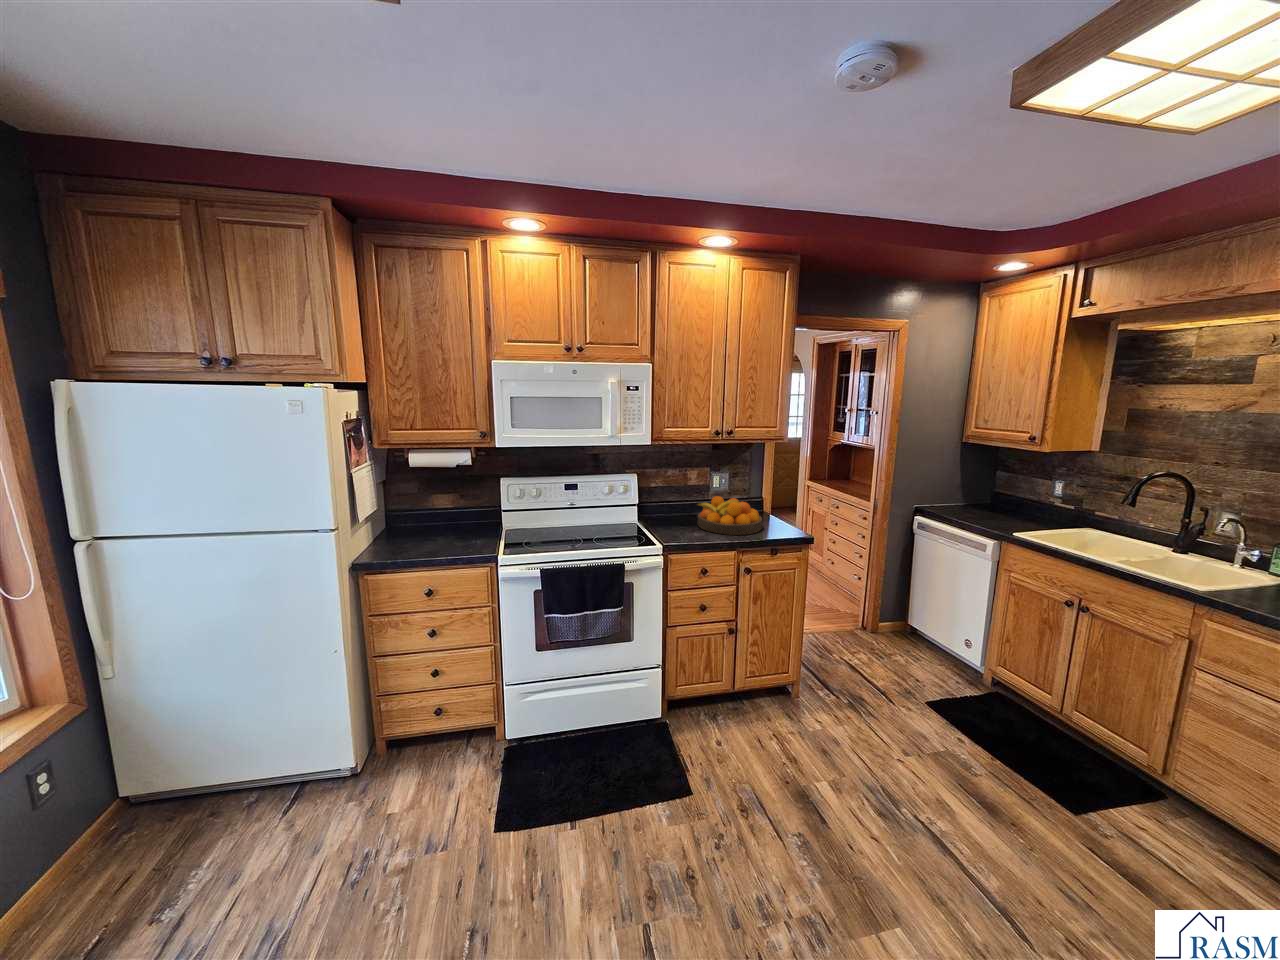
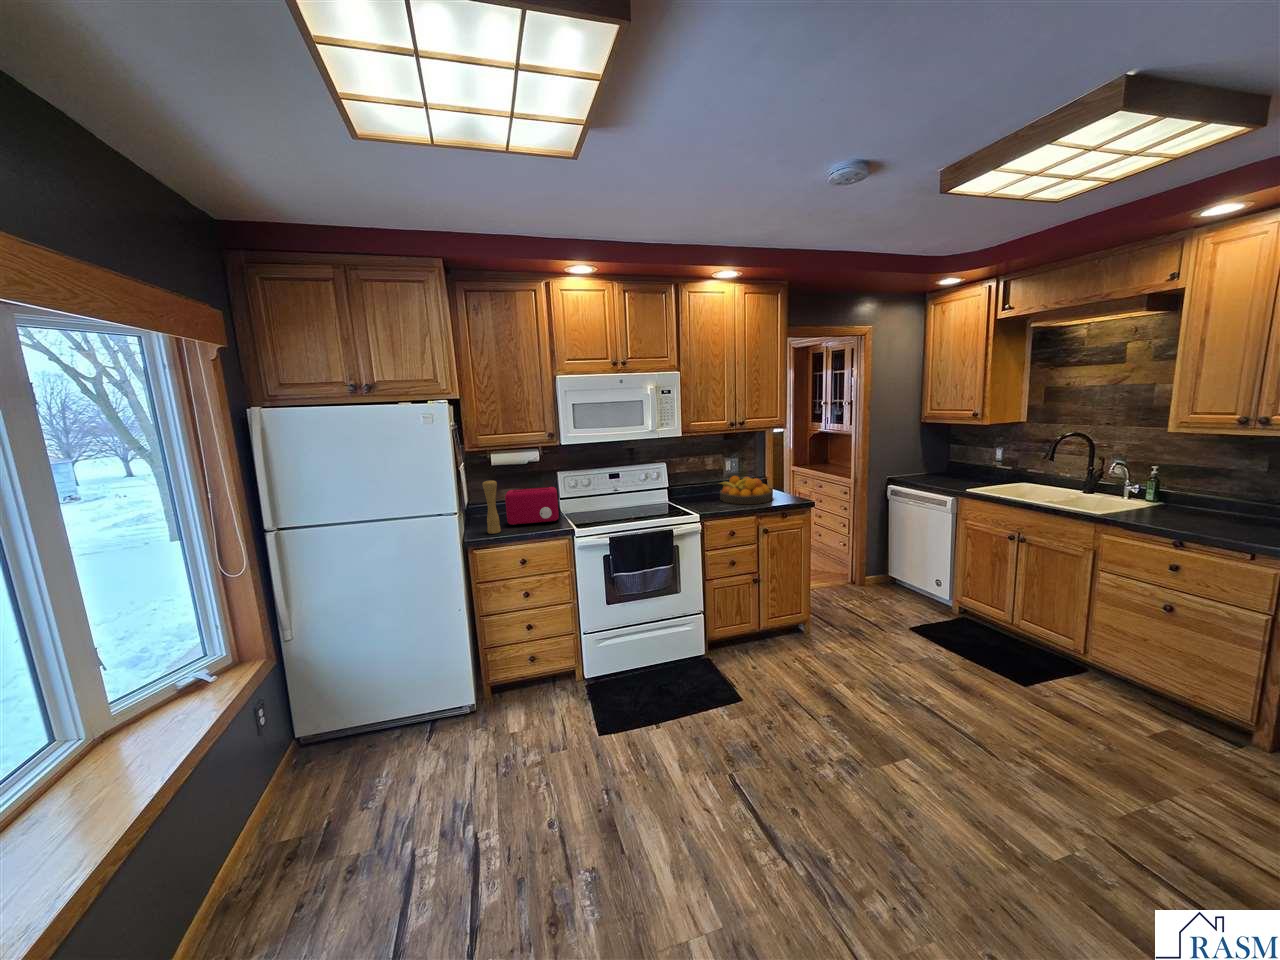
pepper mill: none [384,487,407,554] -> present [482,480,501,534]
toaster: none [418,498,489,544] -> present [505,487,559,526]

